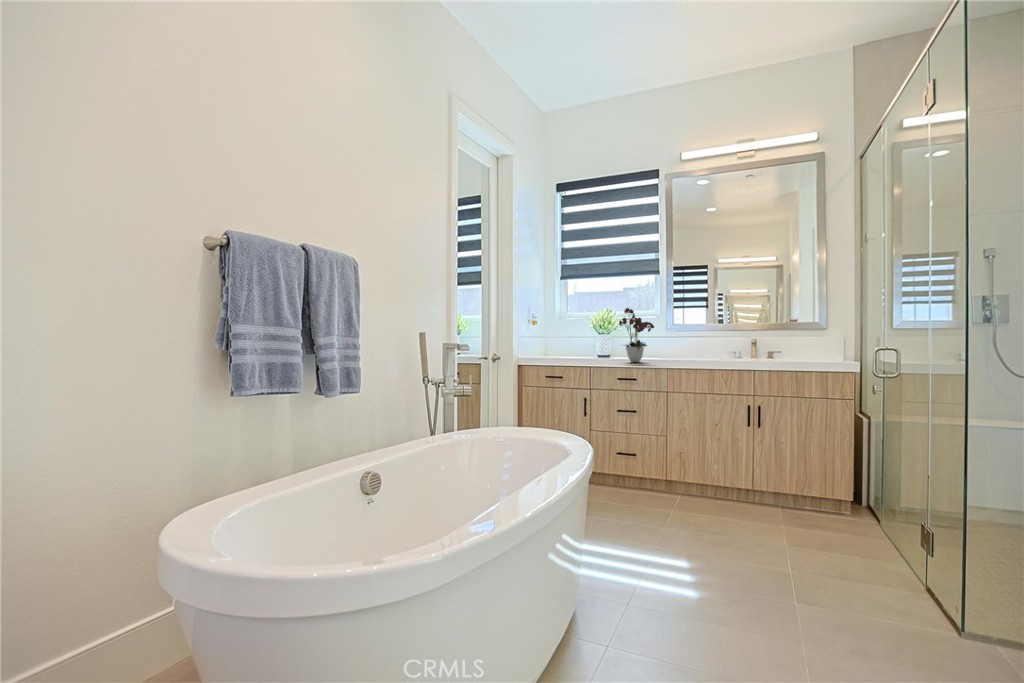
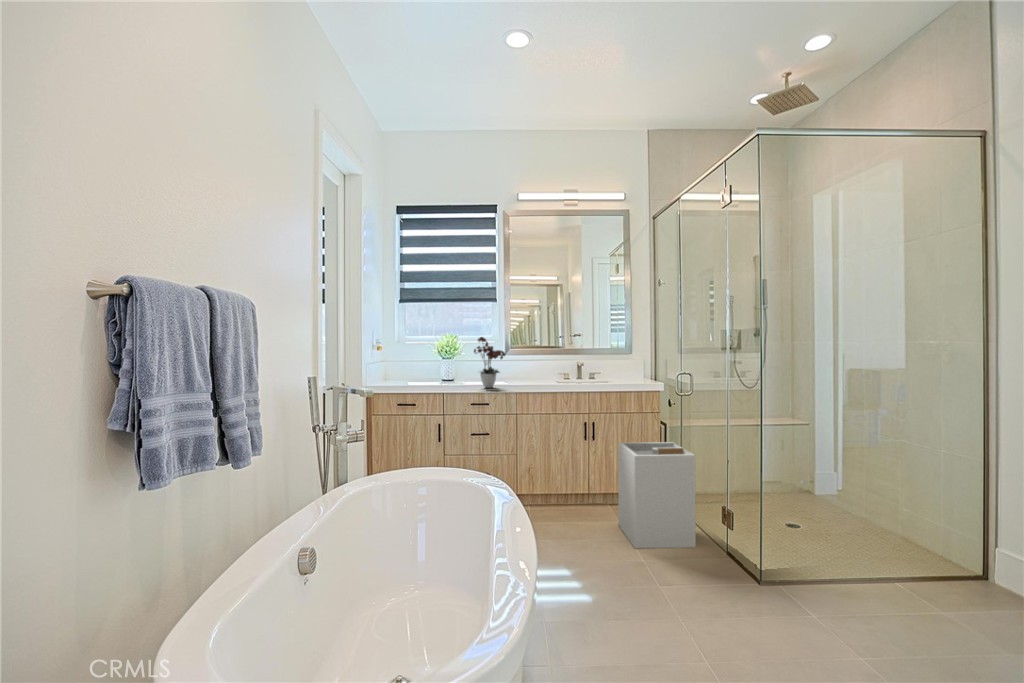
laundry hamper: none [782,430,880,570] -> present [618,442,696,548]

